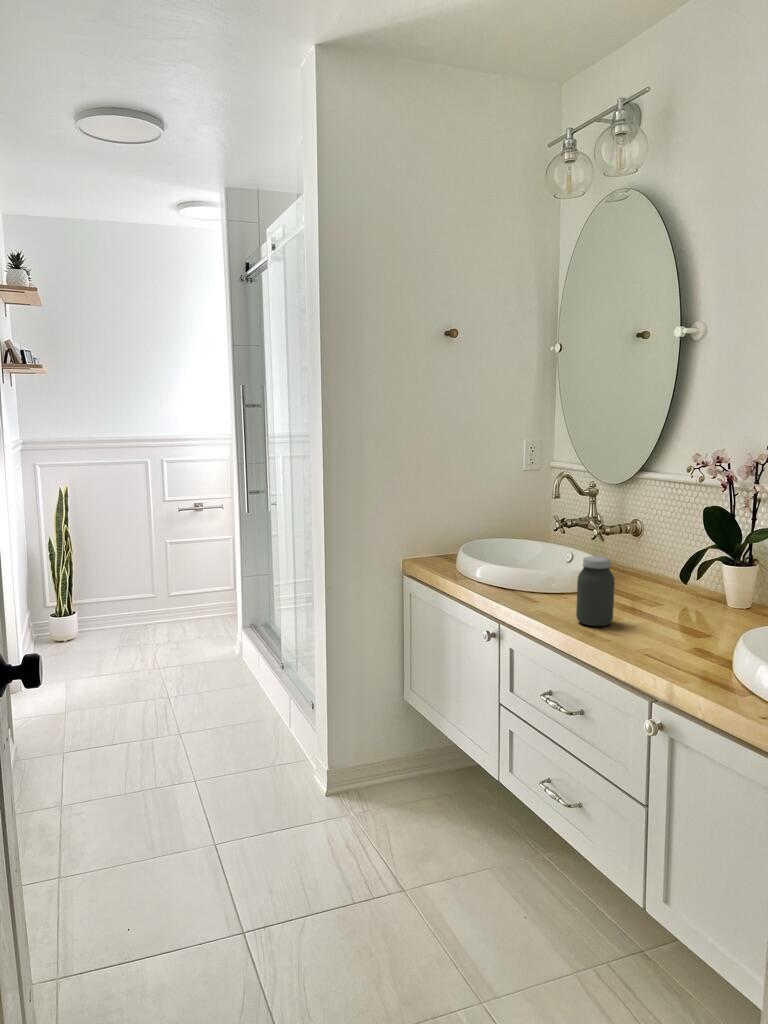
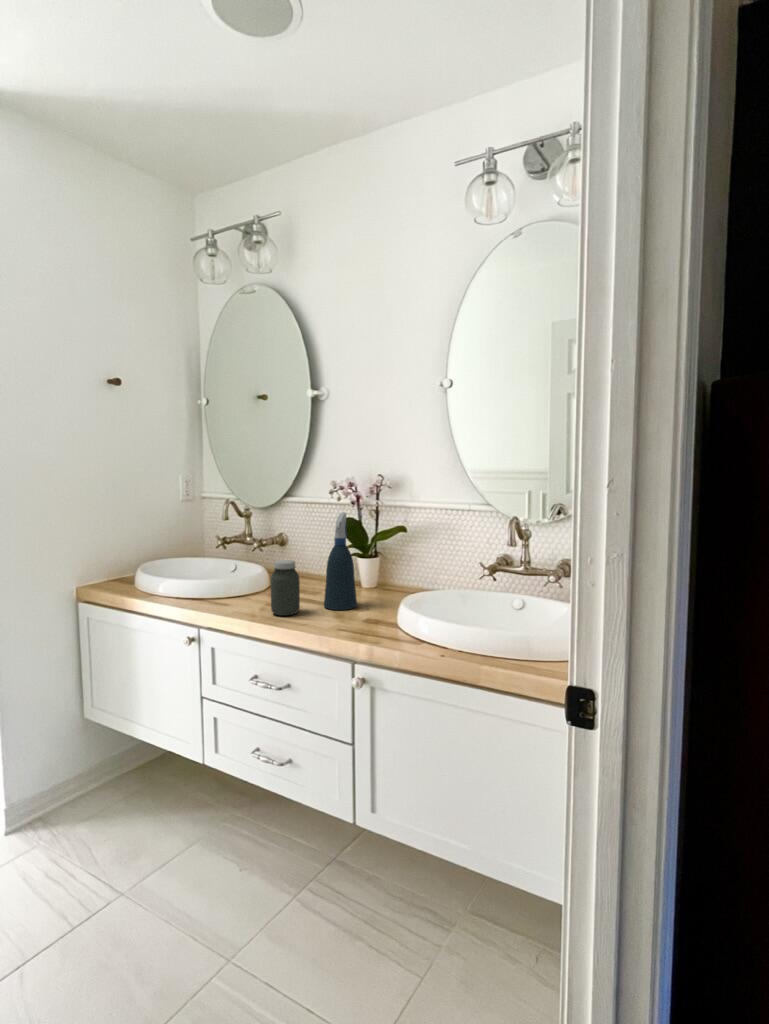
spray bottle: none [649,501,696,632] -> present [324,512,357,610]

